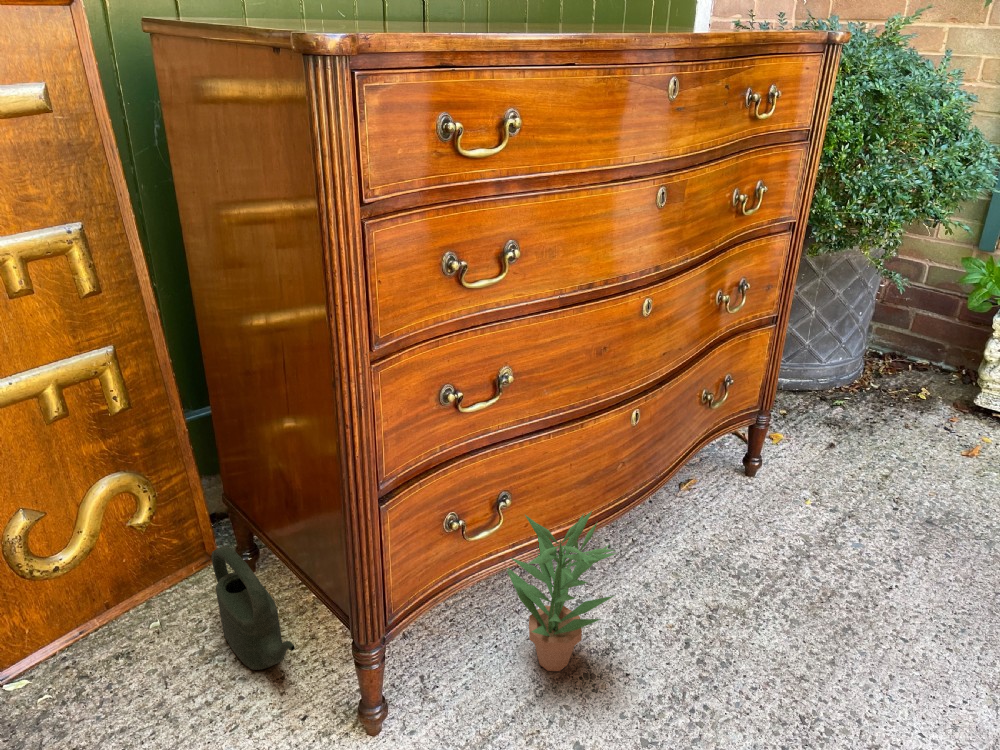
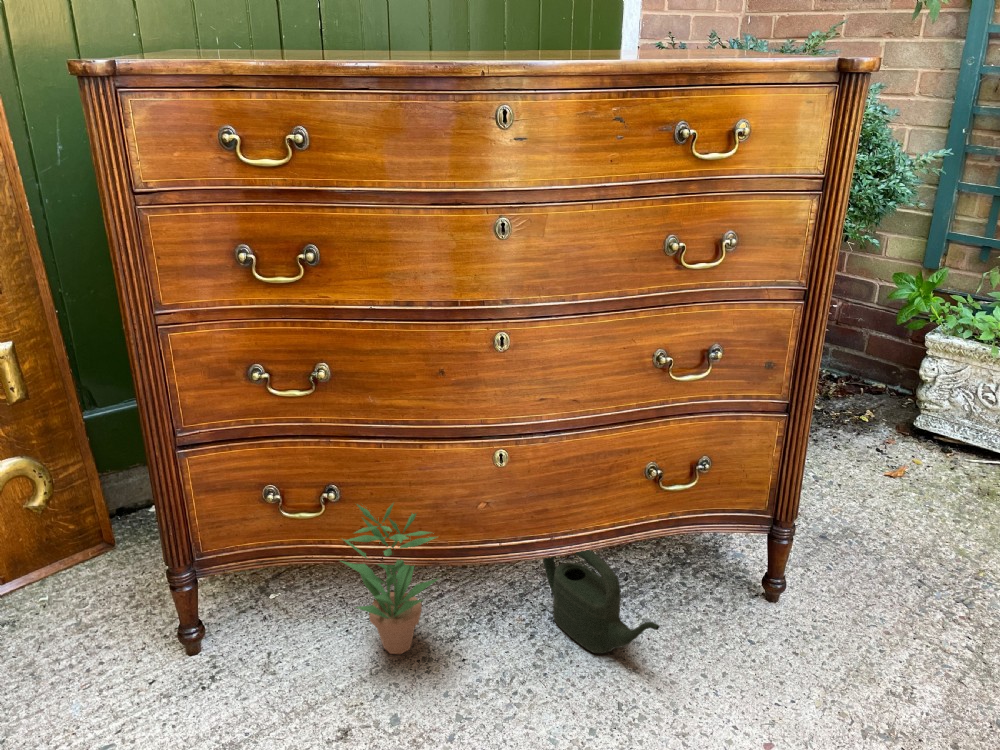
watering can: present [212,546,295,670] -> present [543,550,659,653]

